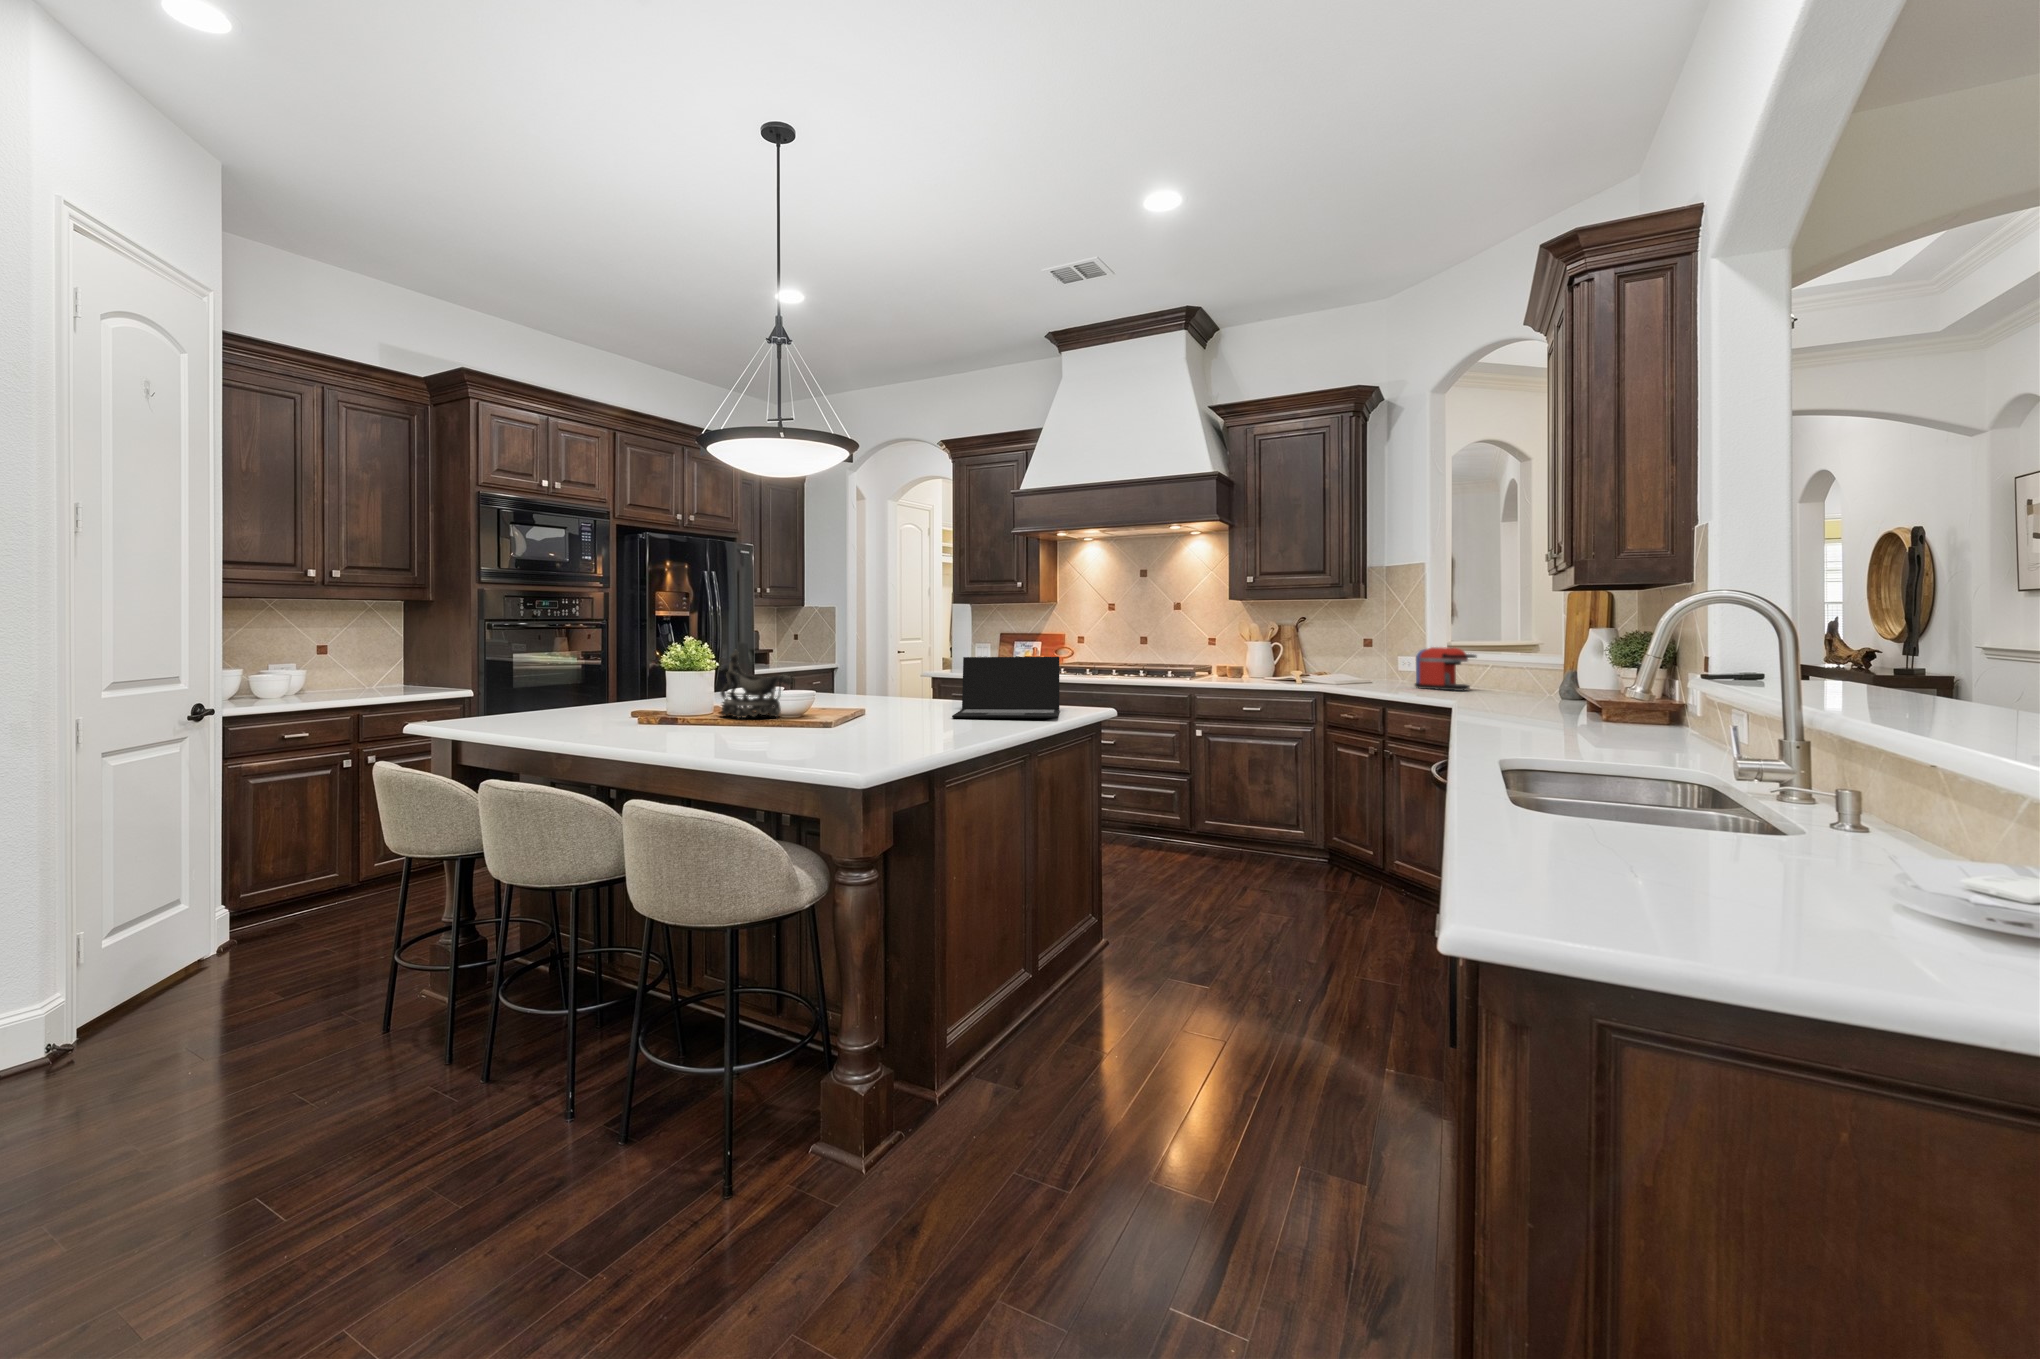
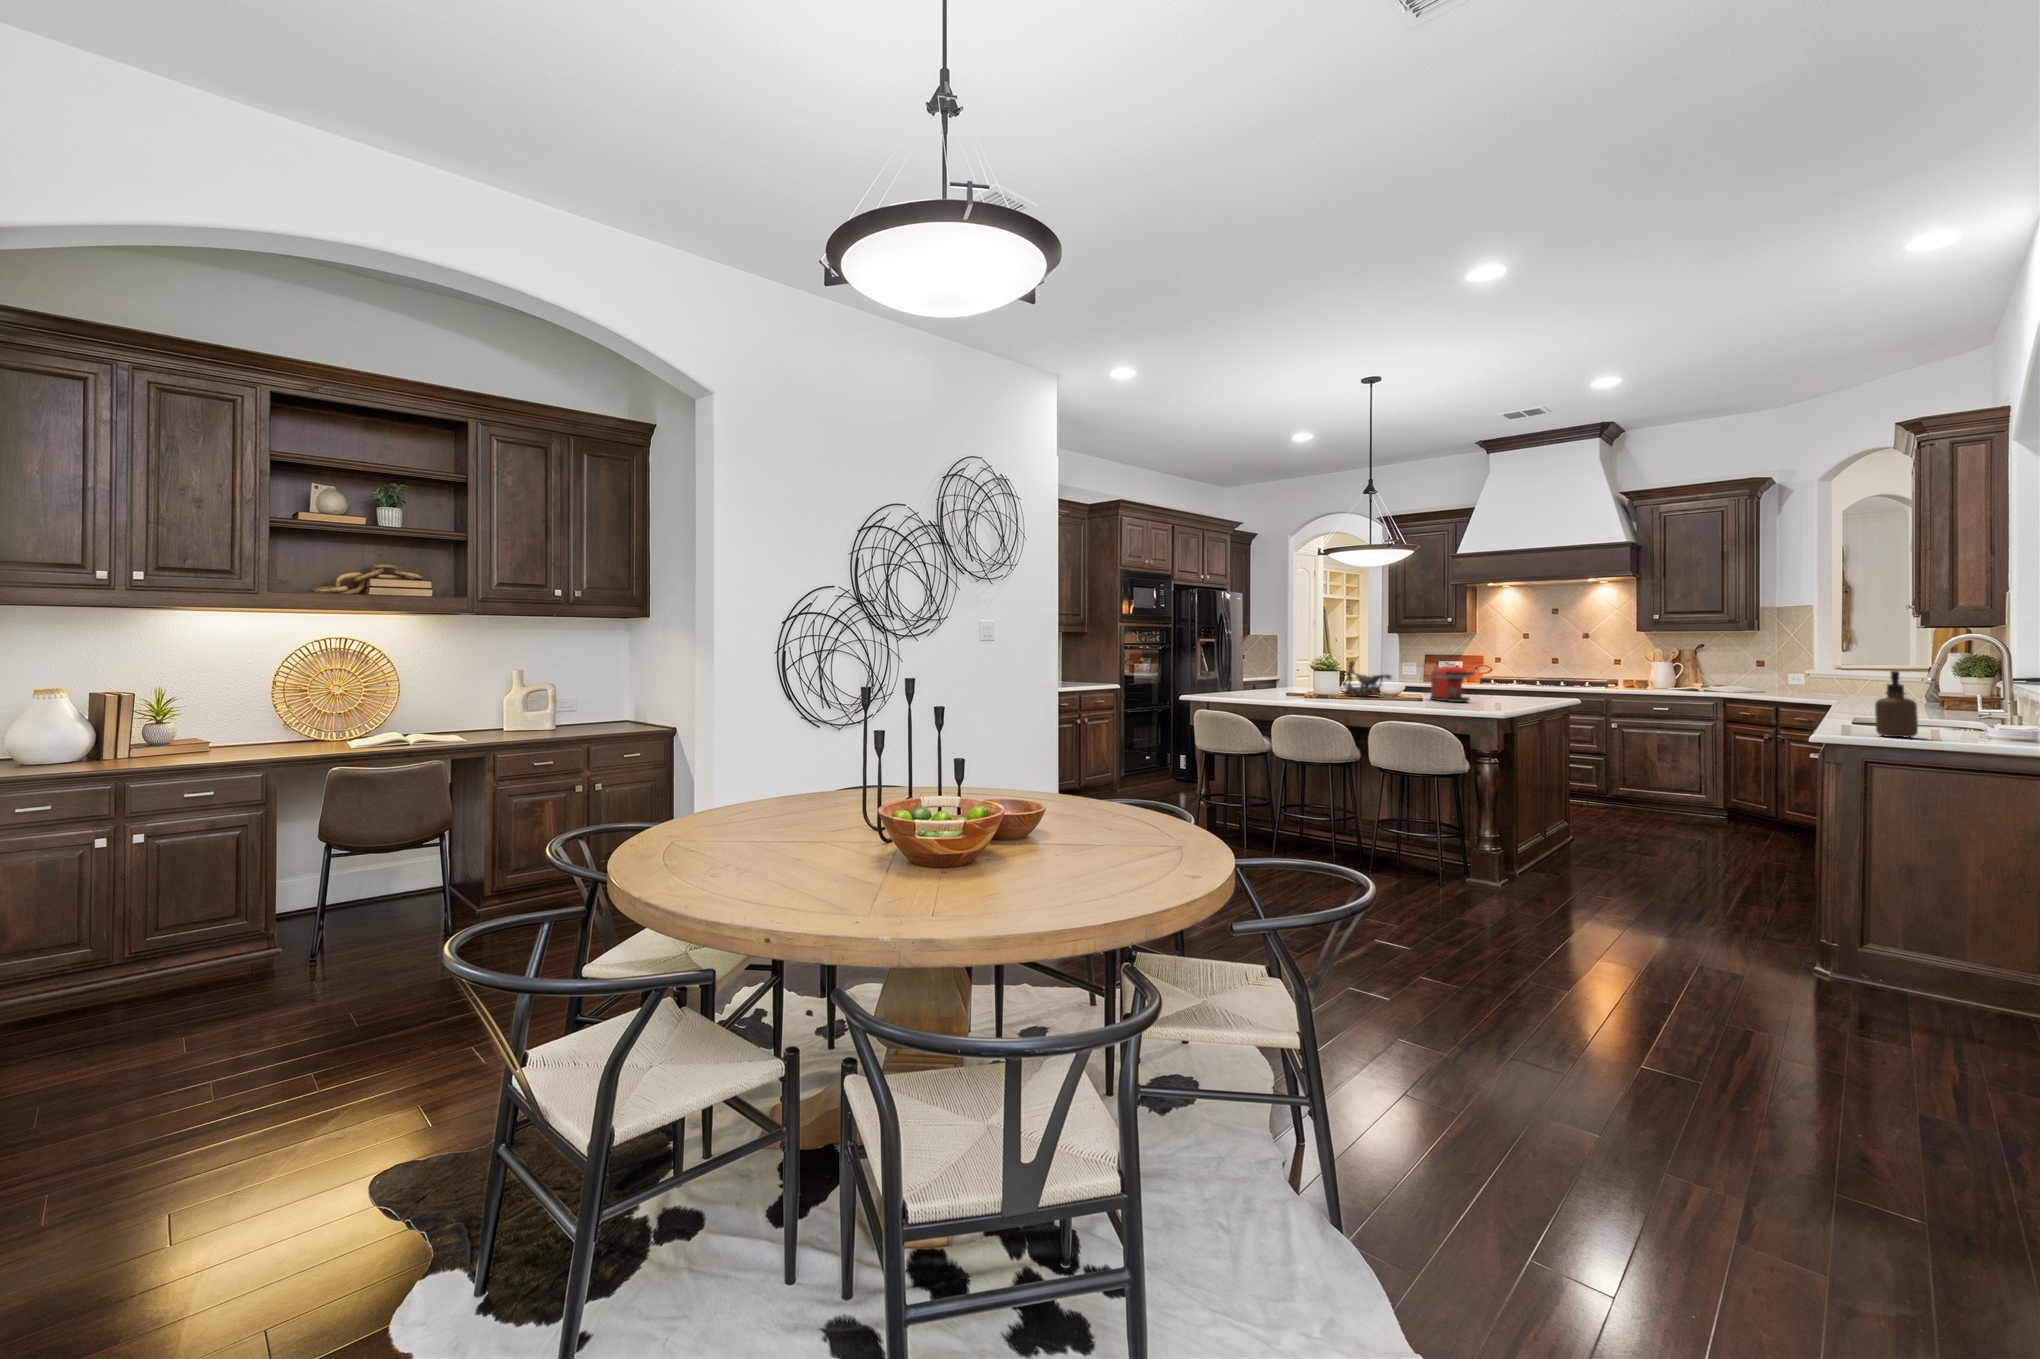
coffee maker: present [1415,647,1476,691] -> present [1430,666,1474,702]
laptop: present [952,657,1060,718] -> none [1481,667,1556,700]
soap dispenser: none [1602,687,1711,891] -> present [1875,671,1918,737]

